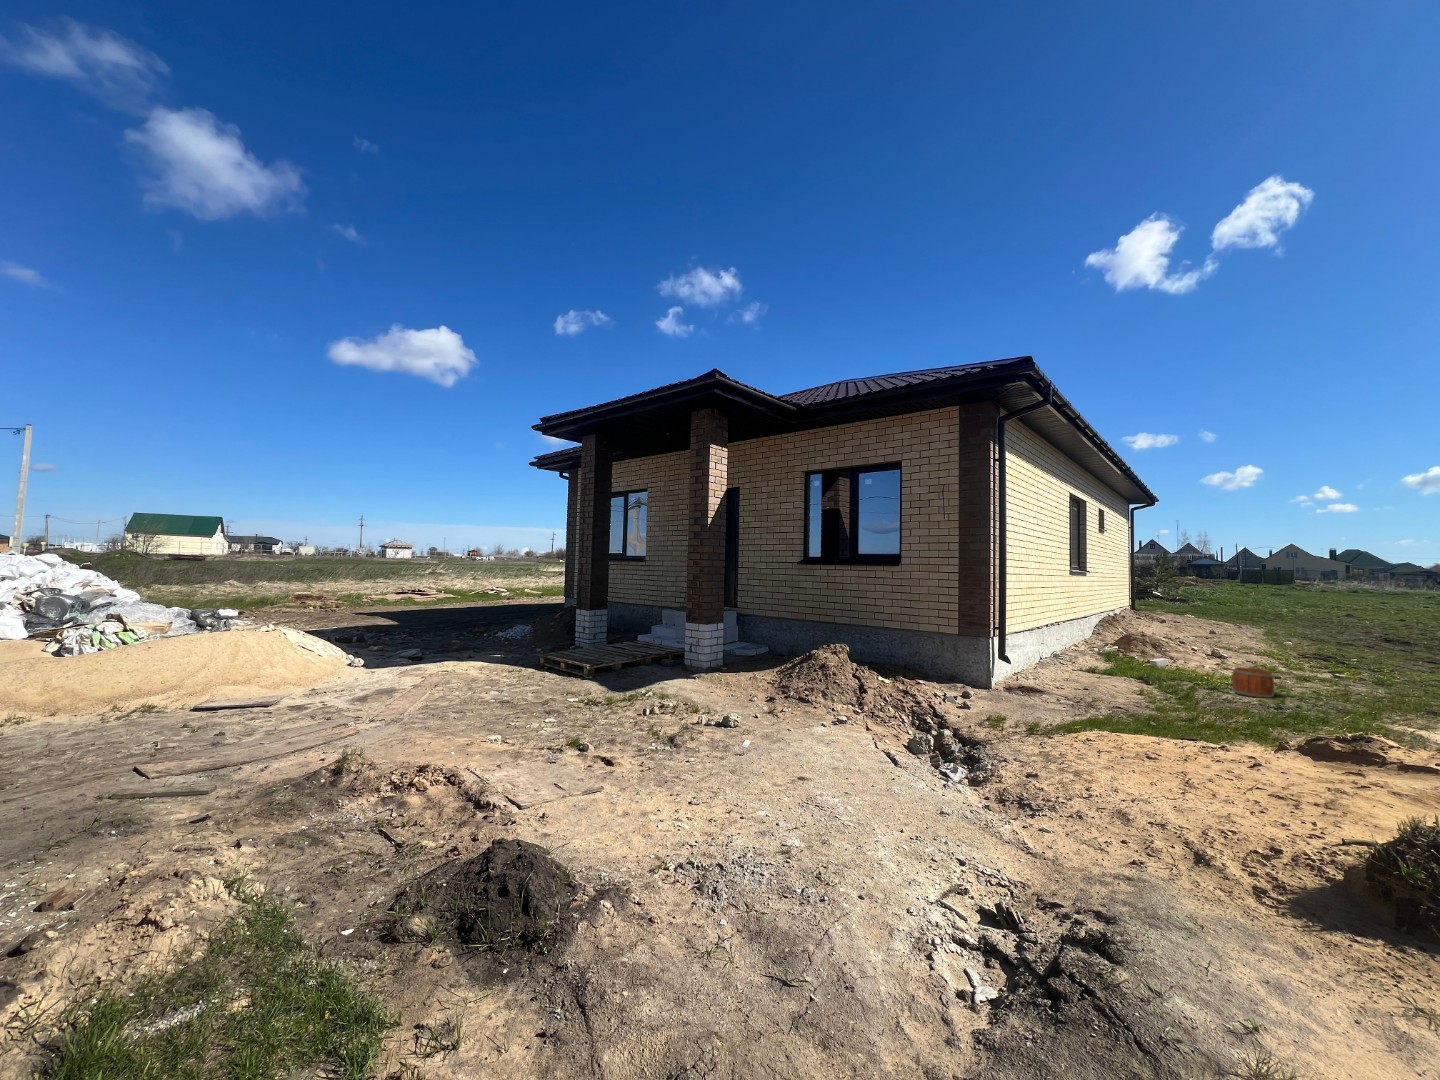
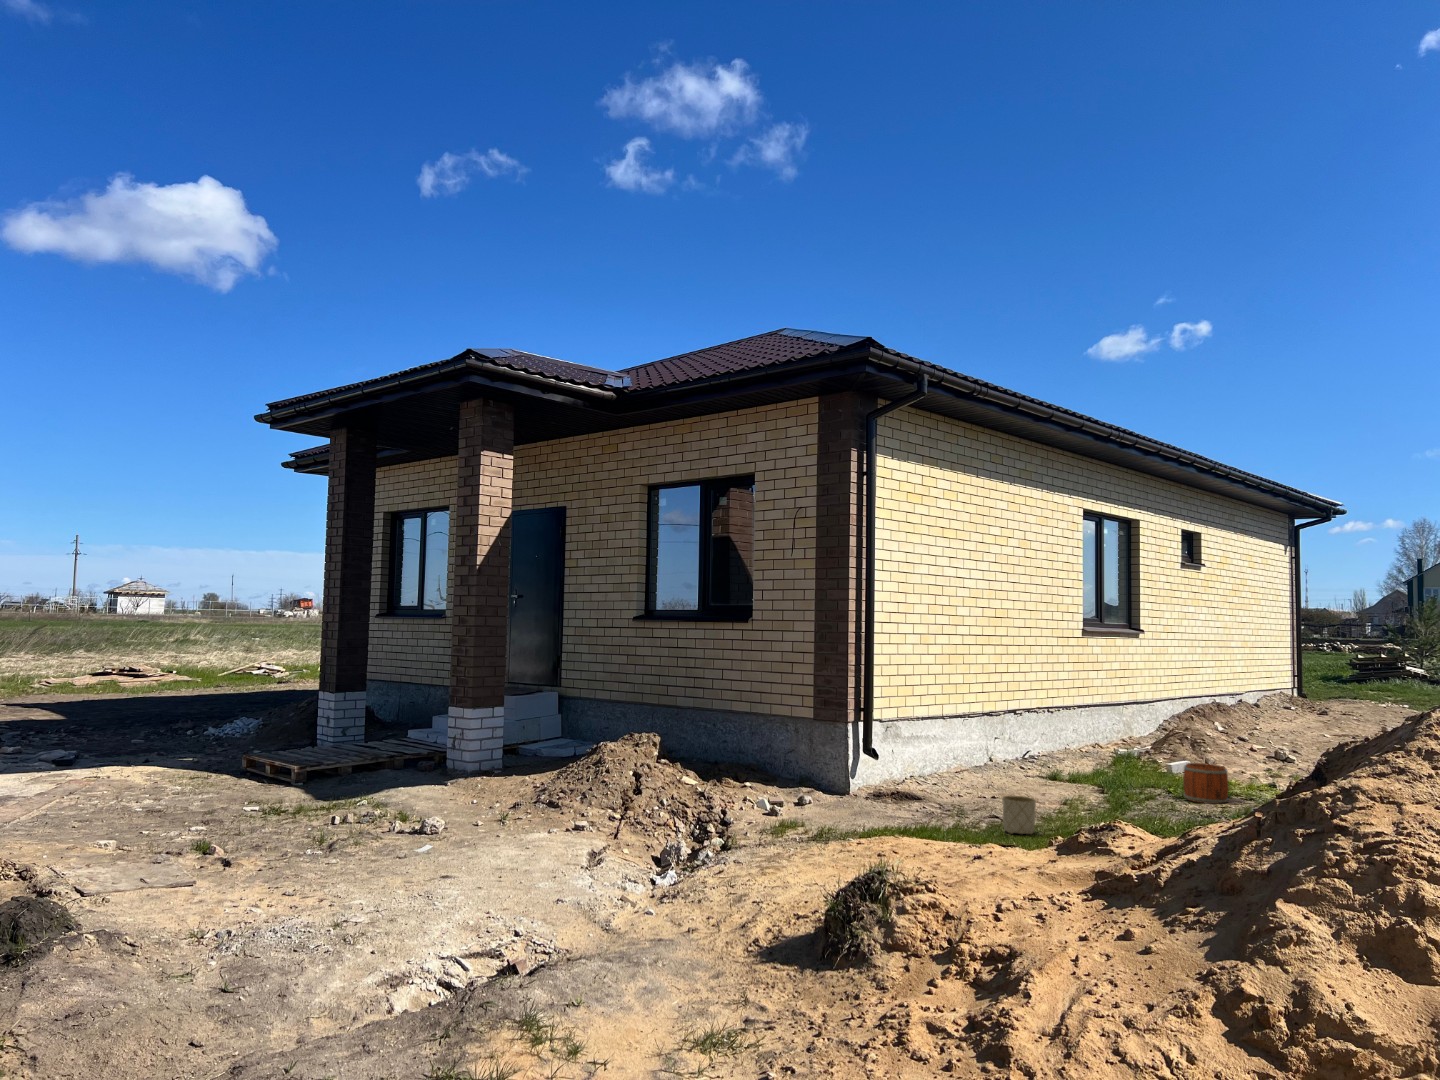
planter: none [1167,698,1200,730] -> present [1002,796,1036,834]

